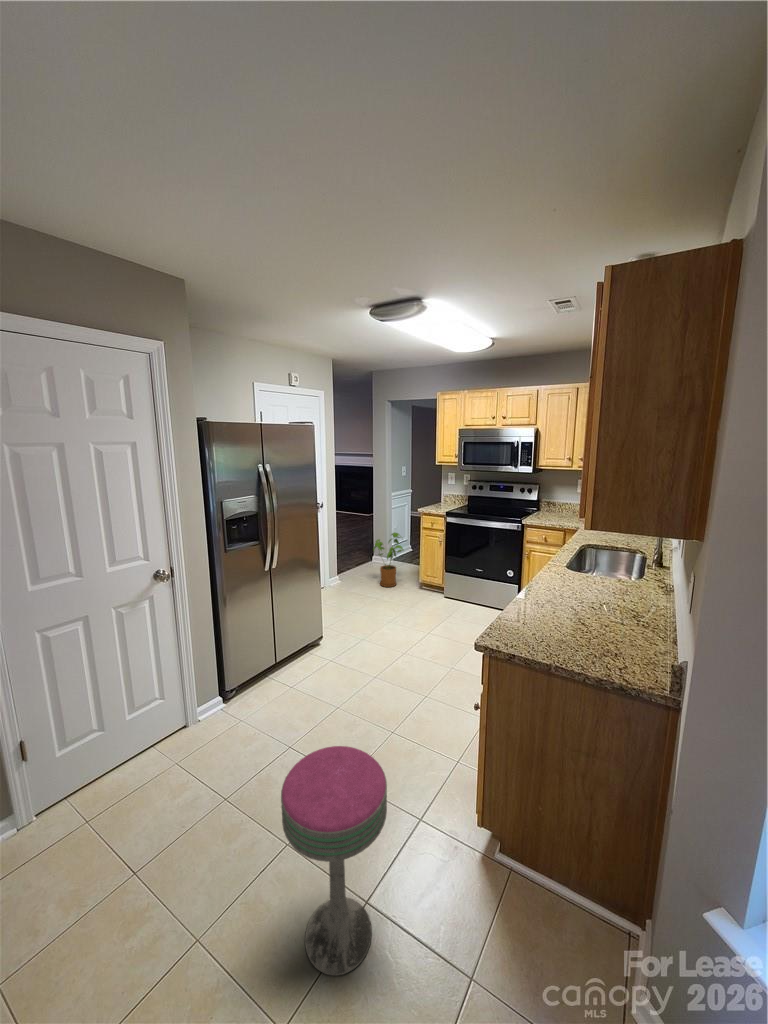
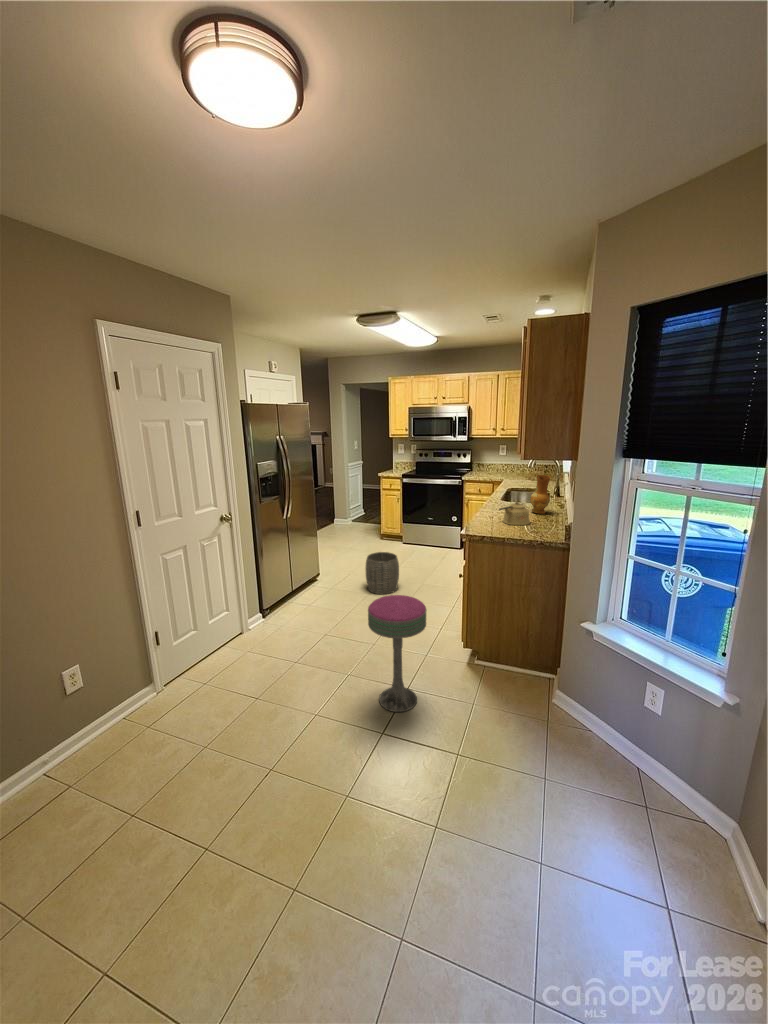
house plant: present [373,533,403,587] -> none [340,495,367,541]
ceramic jug: none [610,541,648,606] -> present [530,475,551,514]
kettle: none [550,589,606,633] -> present [499,502,530,525]
woven basket: none [374,618,419,679] -> present [365,552,399,594]

